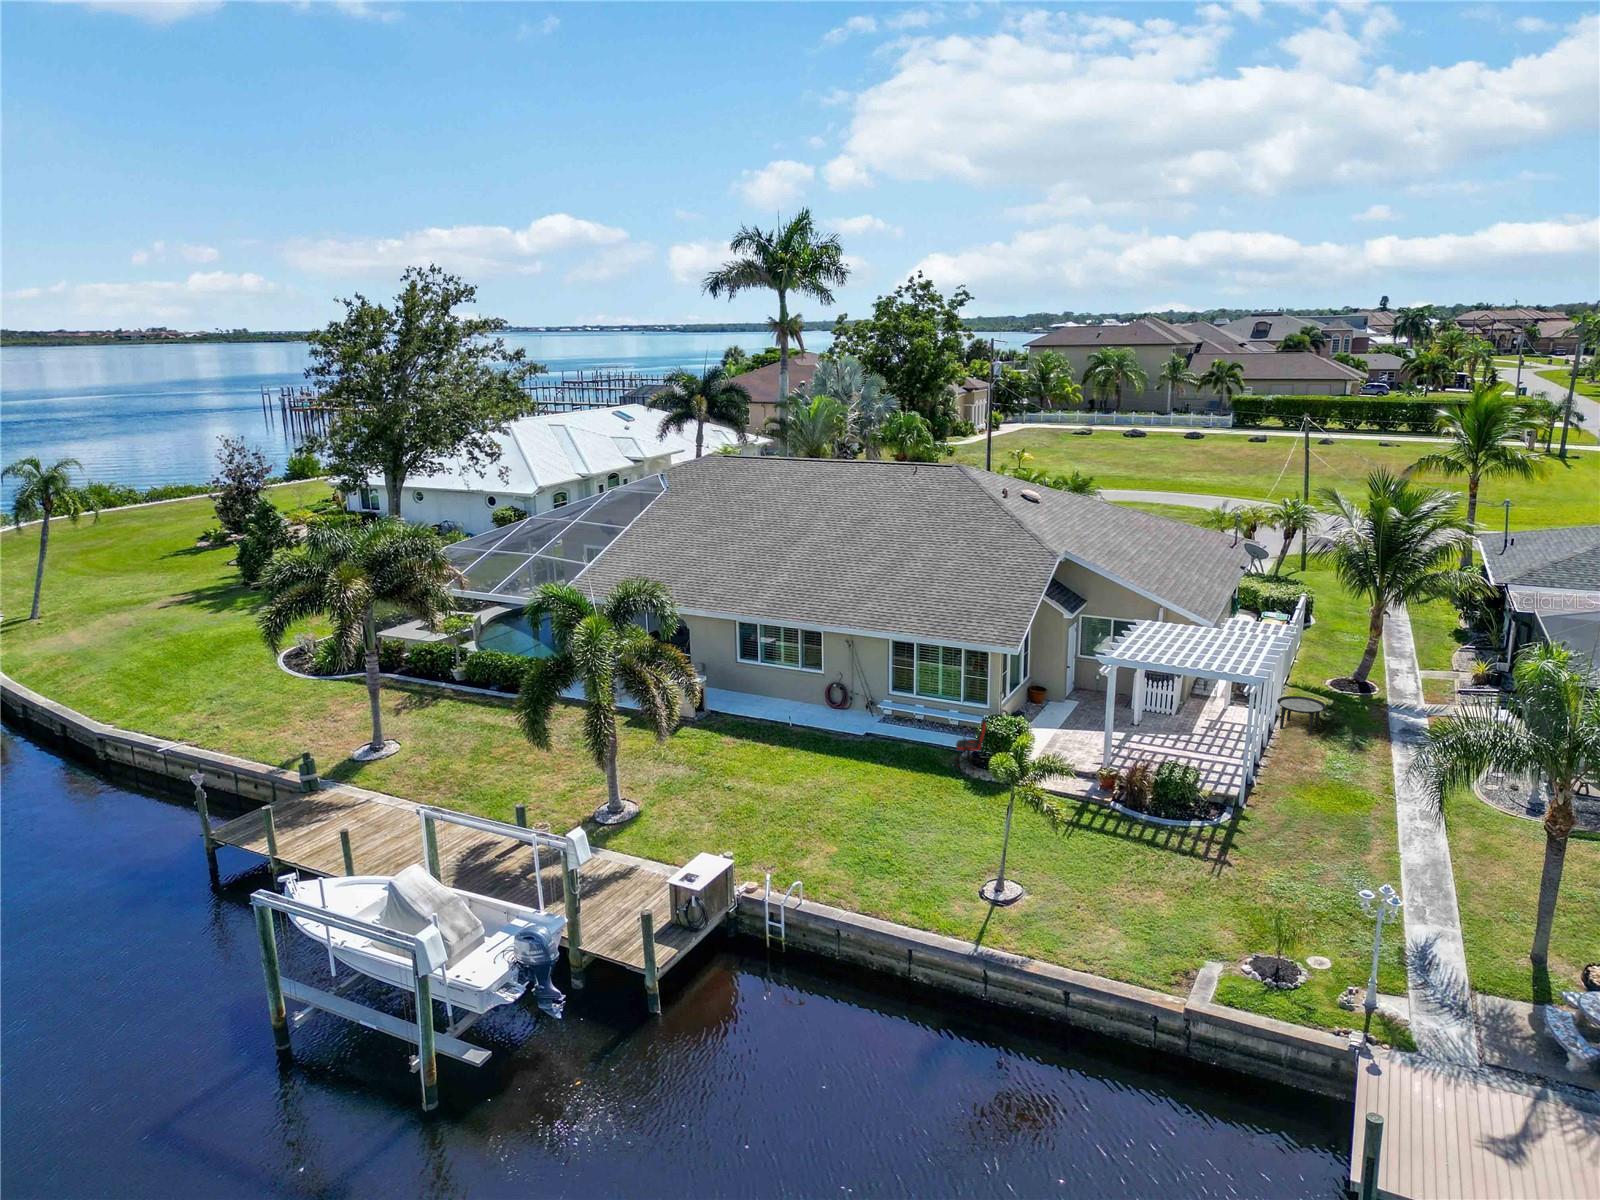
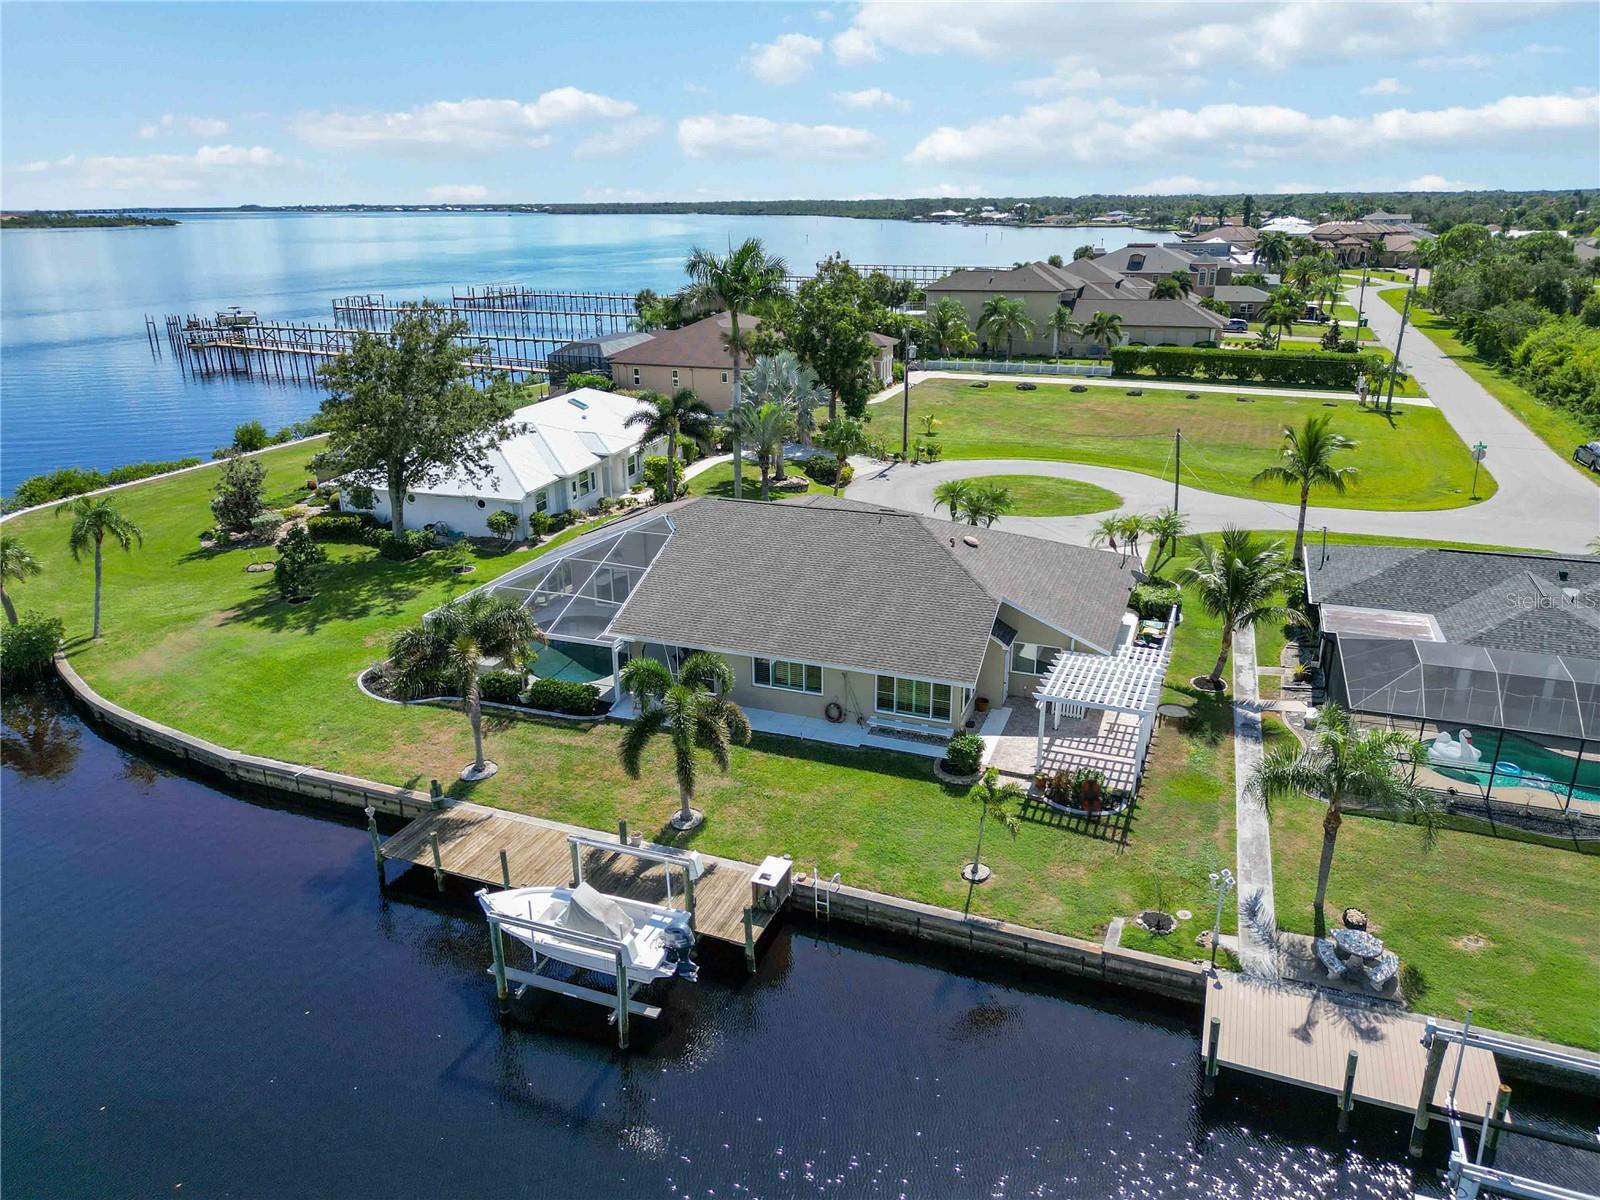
chair: present [956,719,987,769] -> present [1078,779,1103,824]

